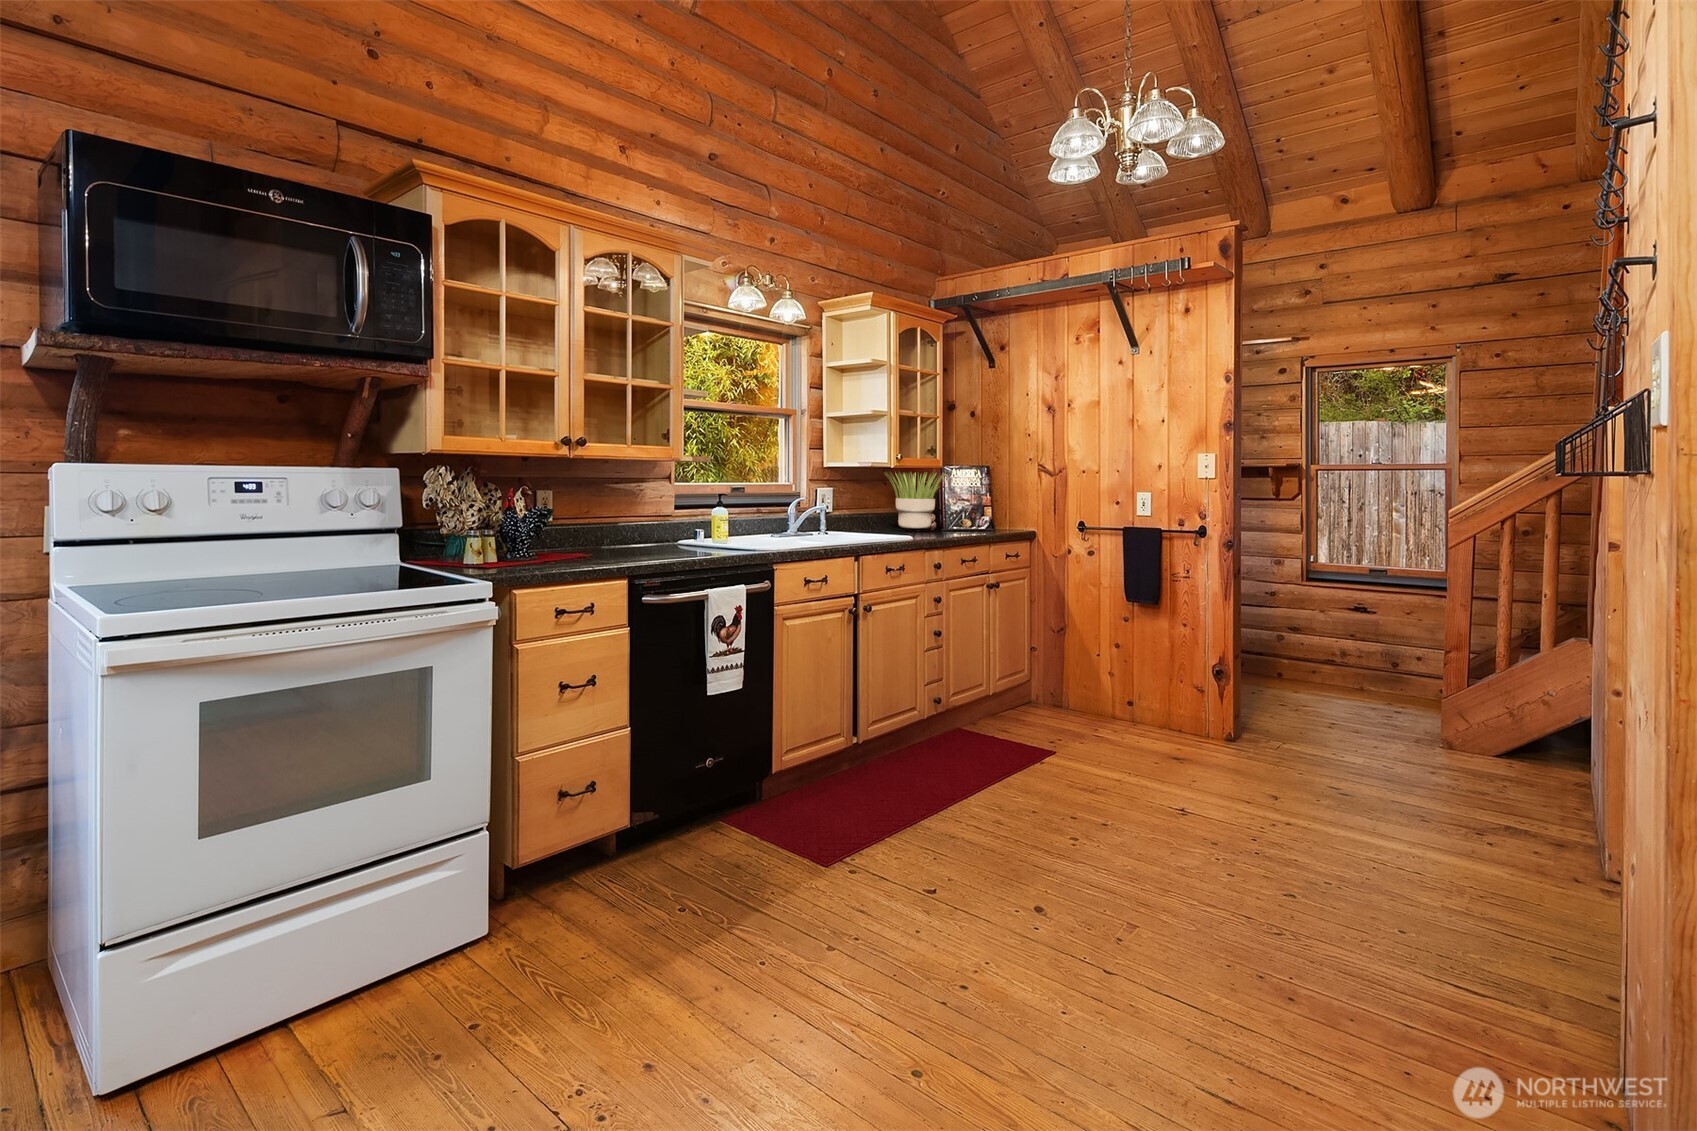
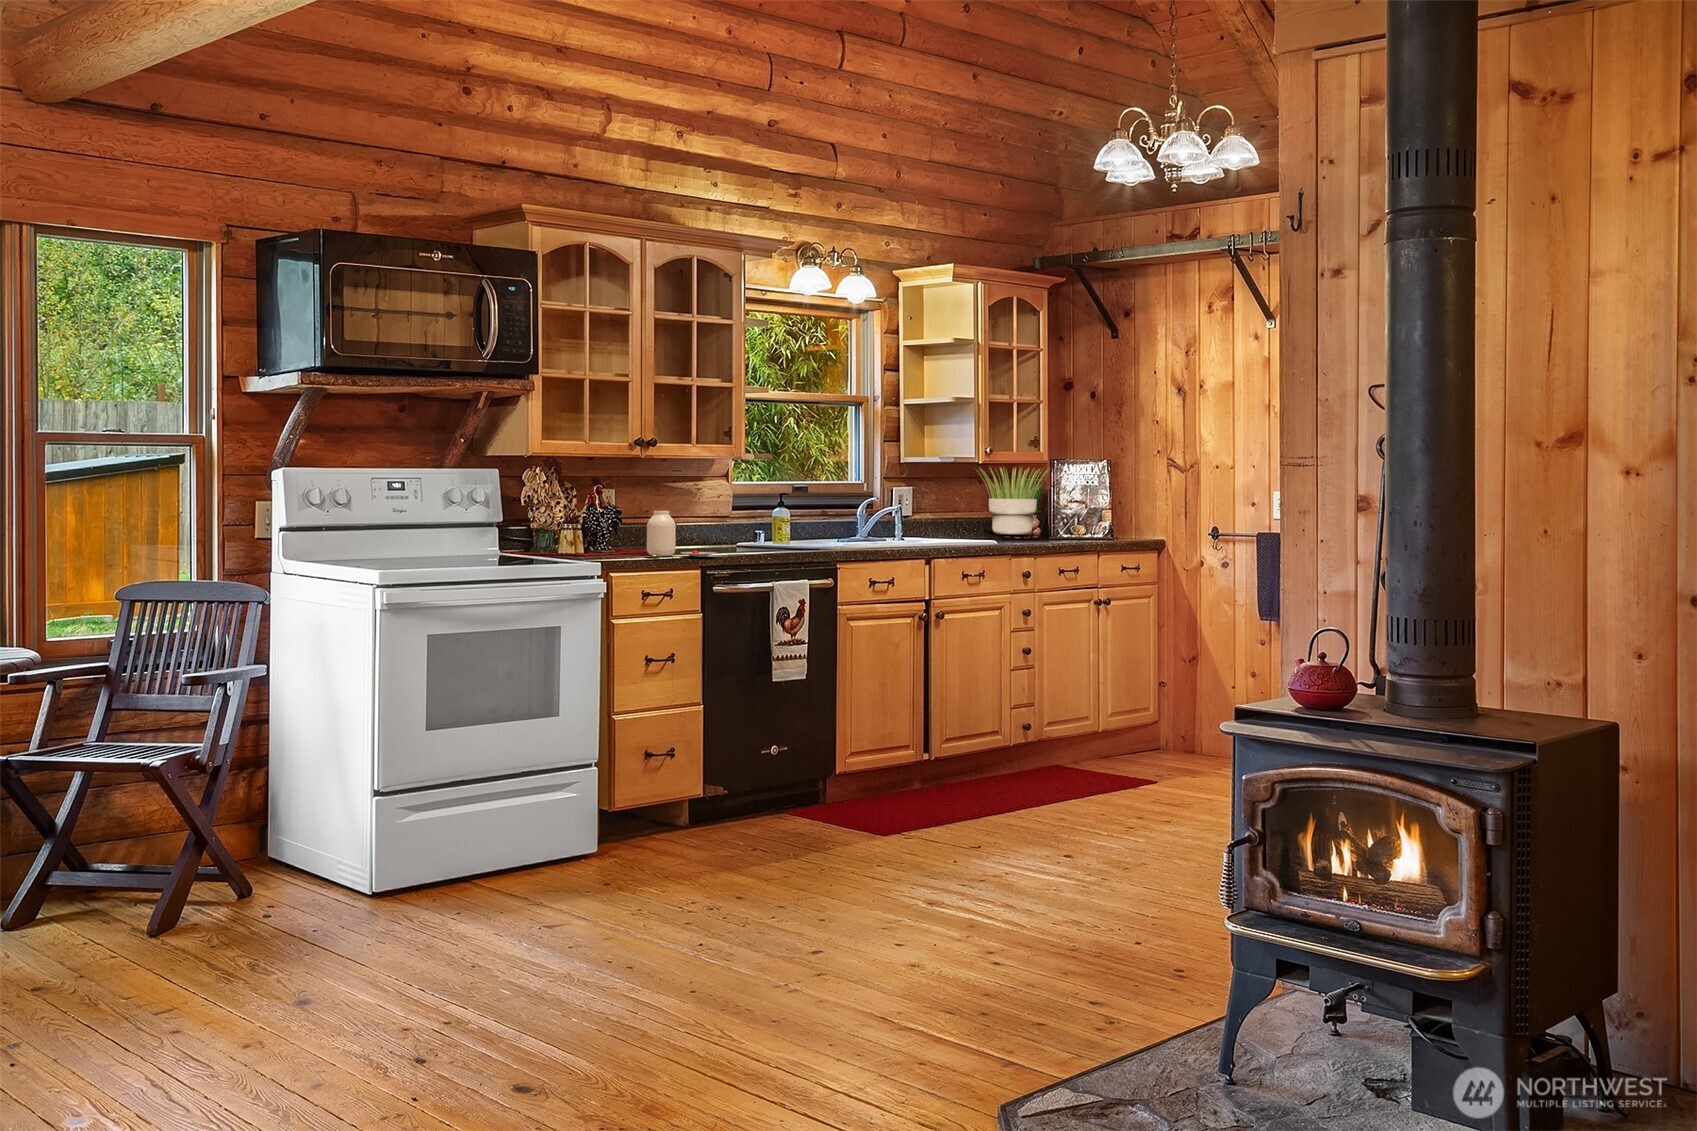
jar: none [561,516,647,569] -> present [645,511,717,557]

